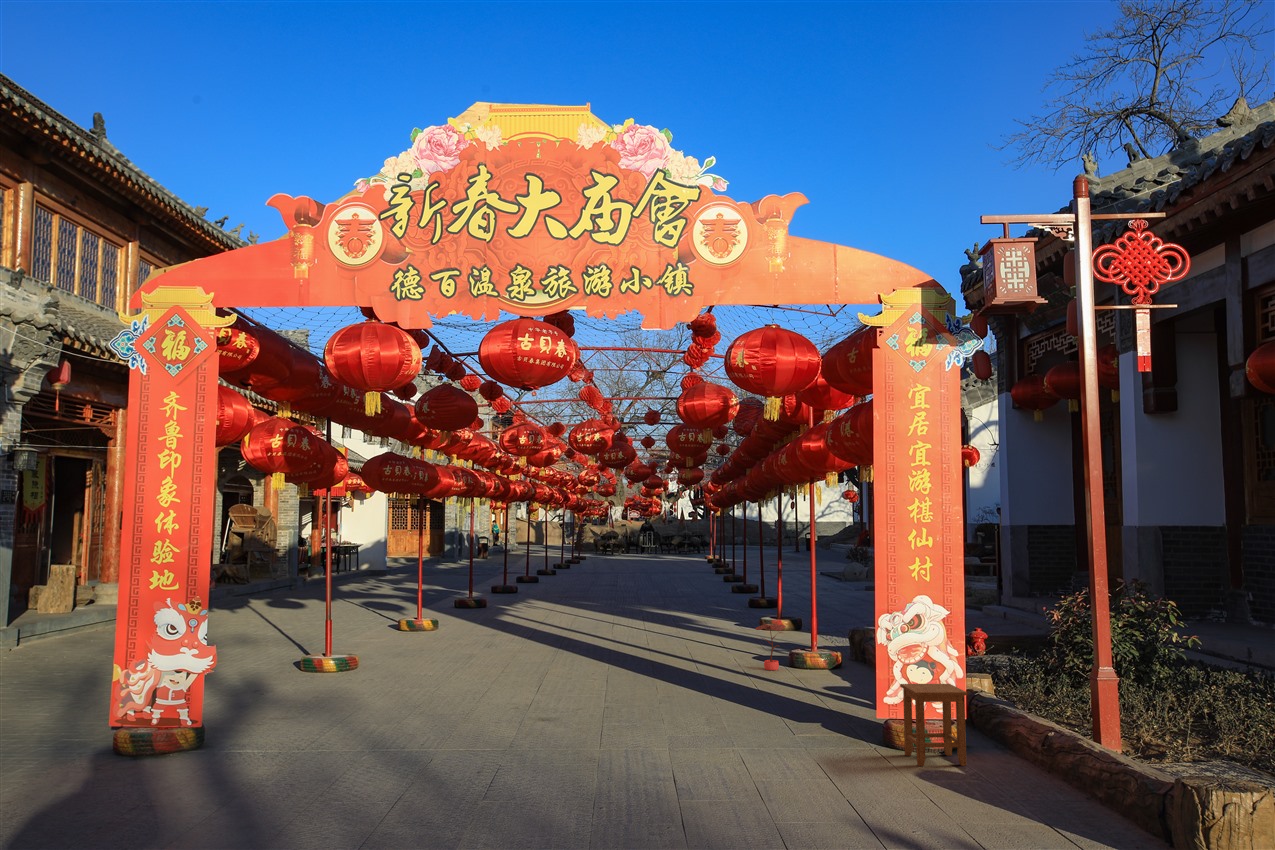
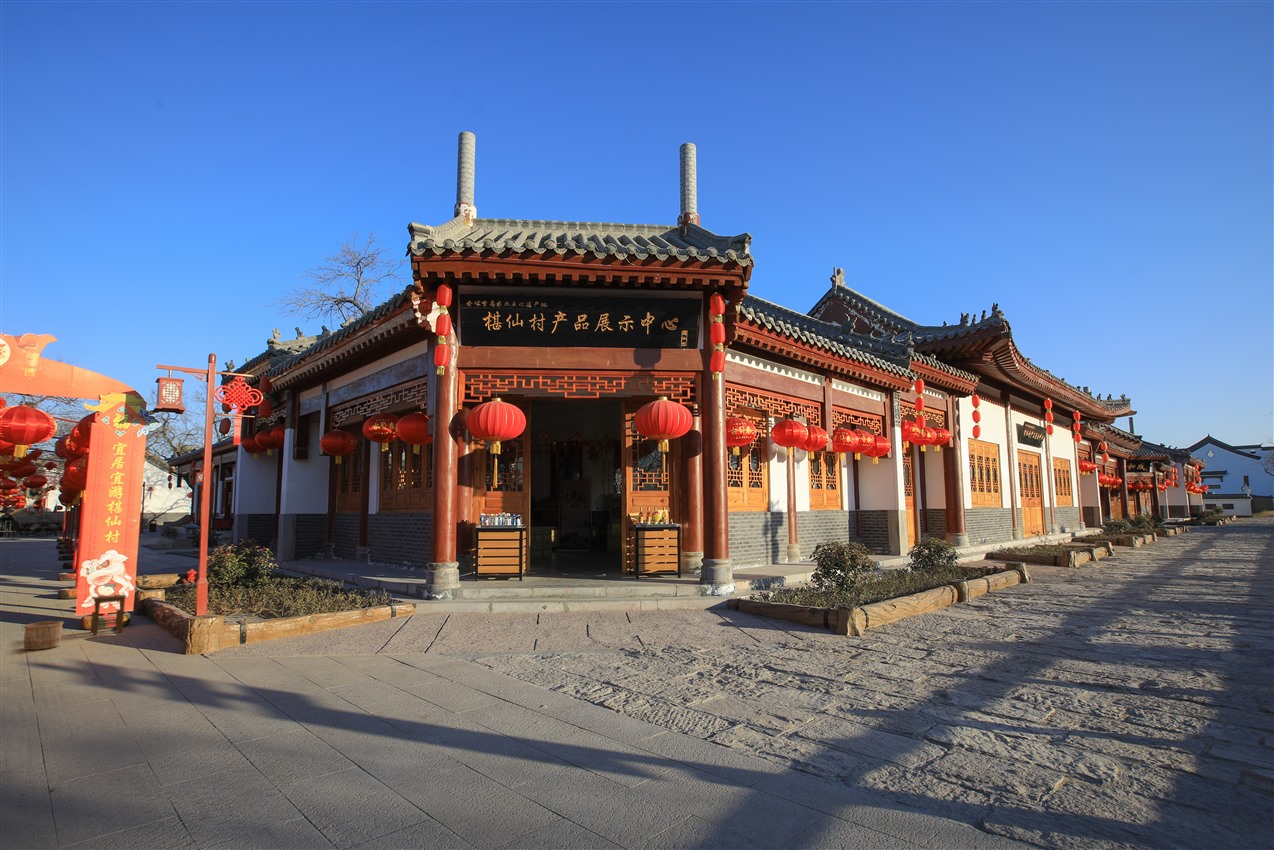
potted plant: present [755,624,786,670] -> none [32,577,58,605]
wooden bucket: none [827,736,888,798] -> present [24,621,63,650]

